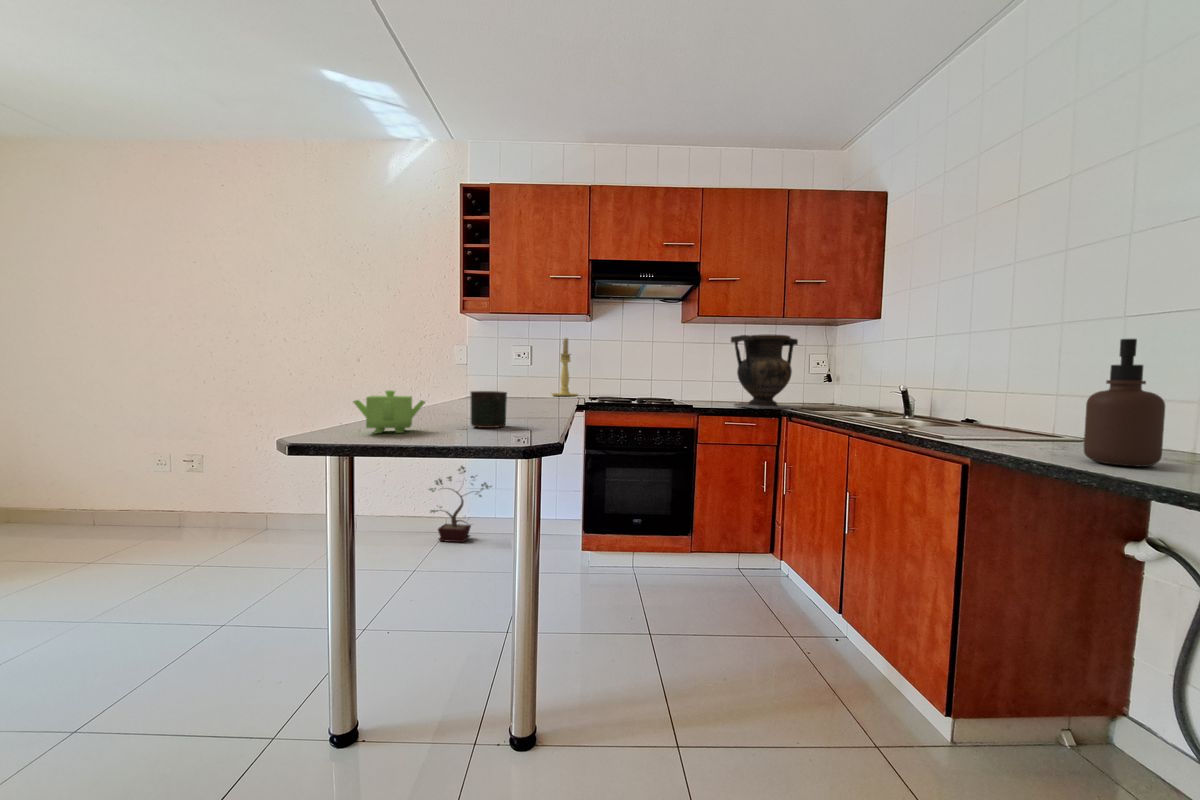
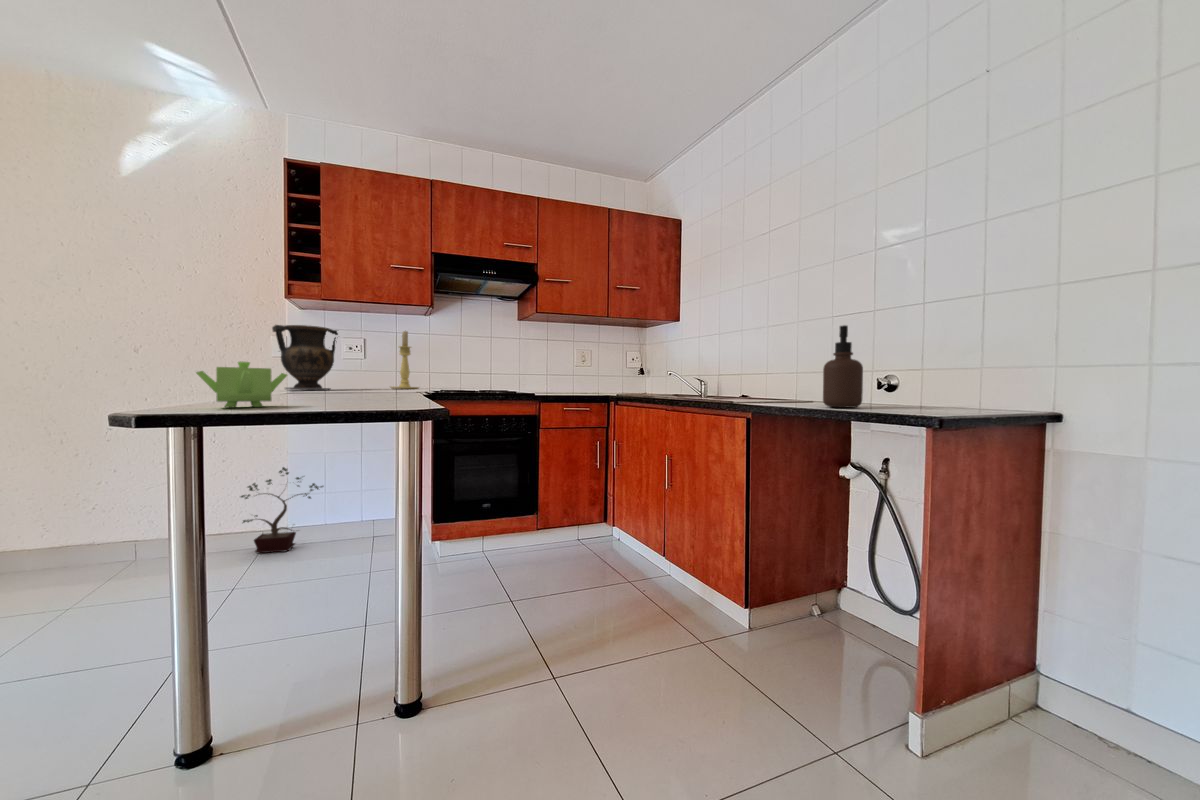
vase: present [731,334,798,409] -> present [272,325,338,390]
mug: present [470,391,507,428] -> none [337,366,379,402]

